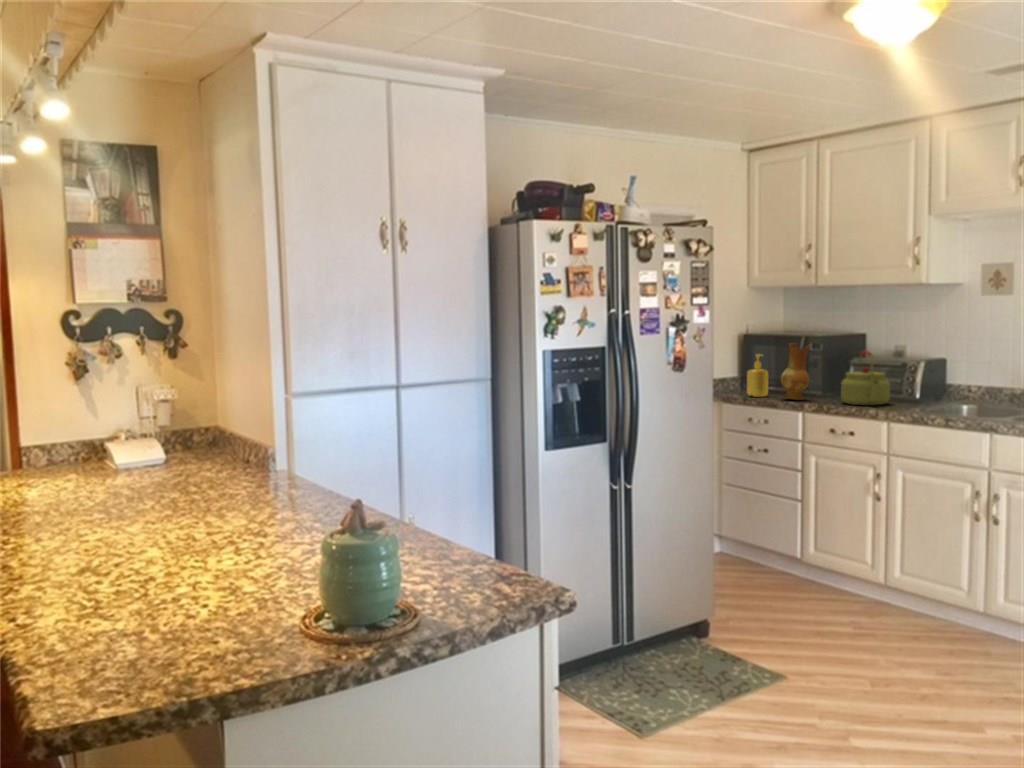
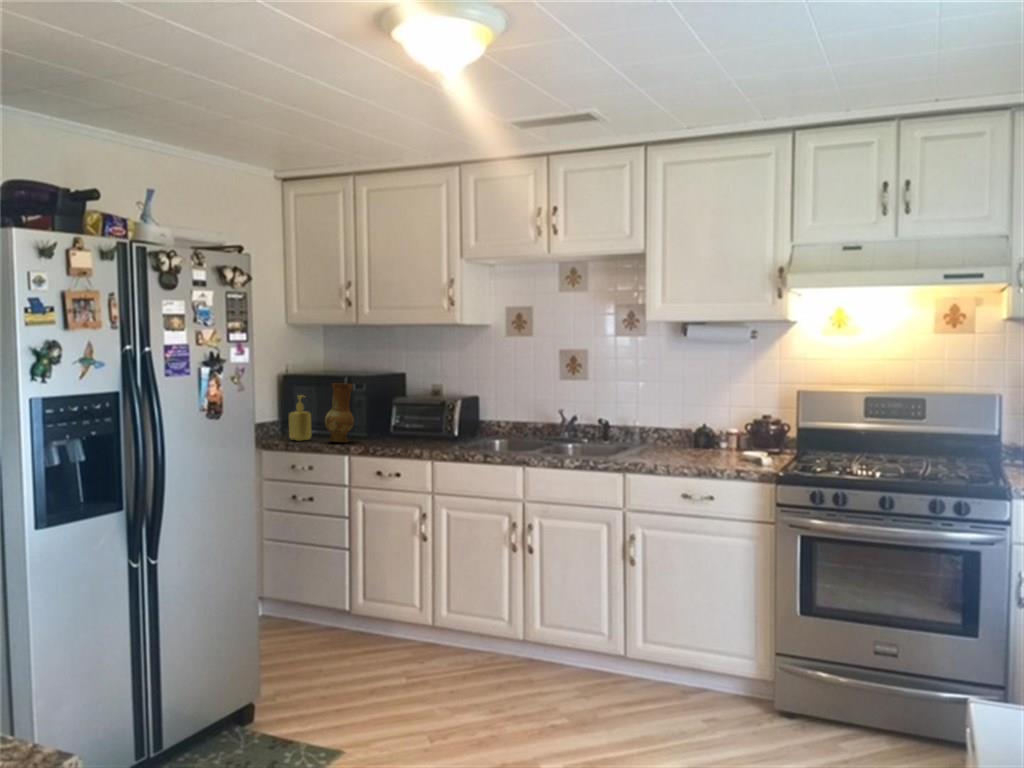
kettle: present [841,350,890,405] -> none [385,390,431,445]

